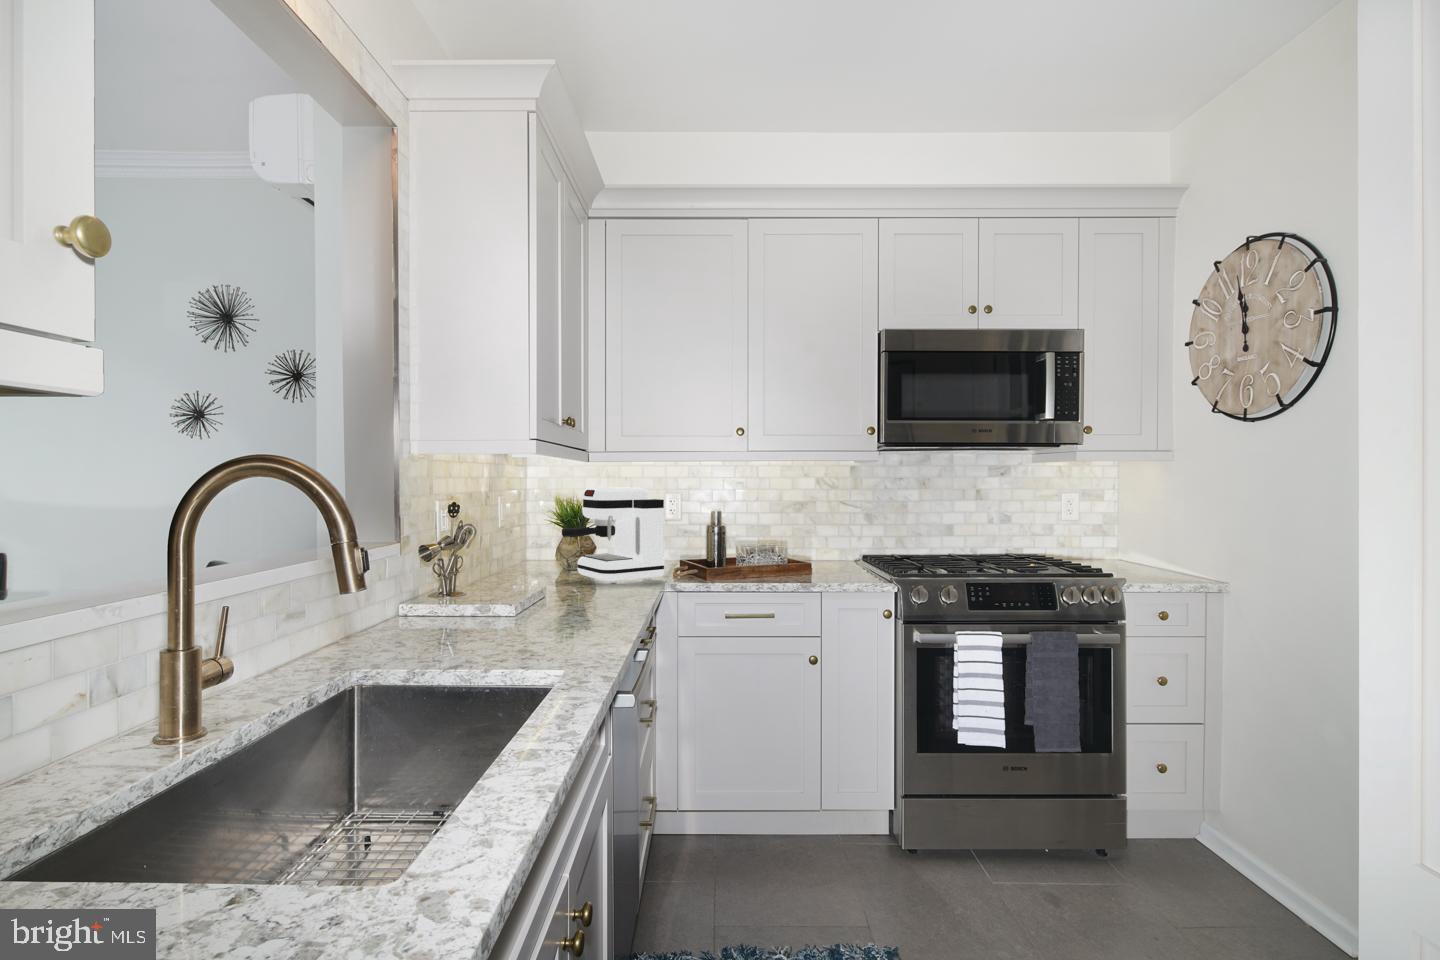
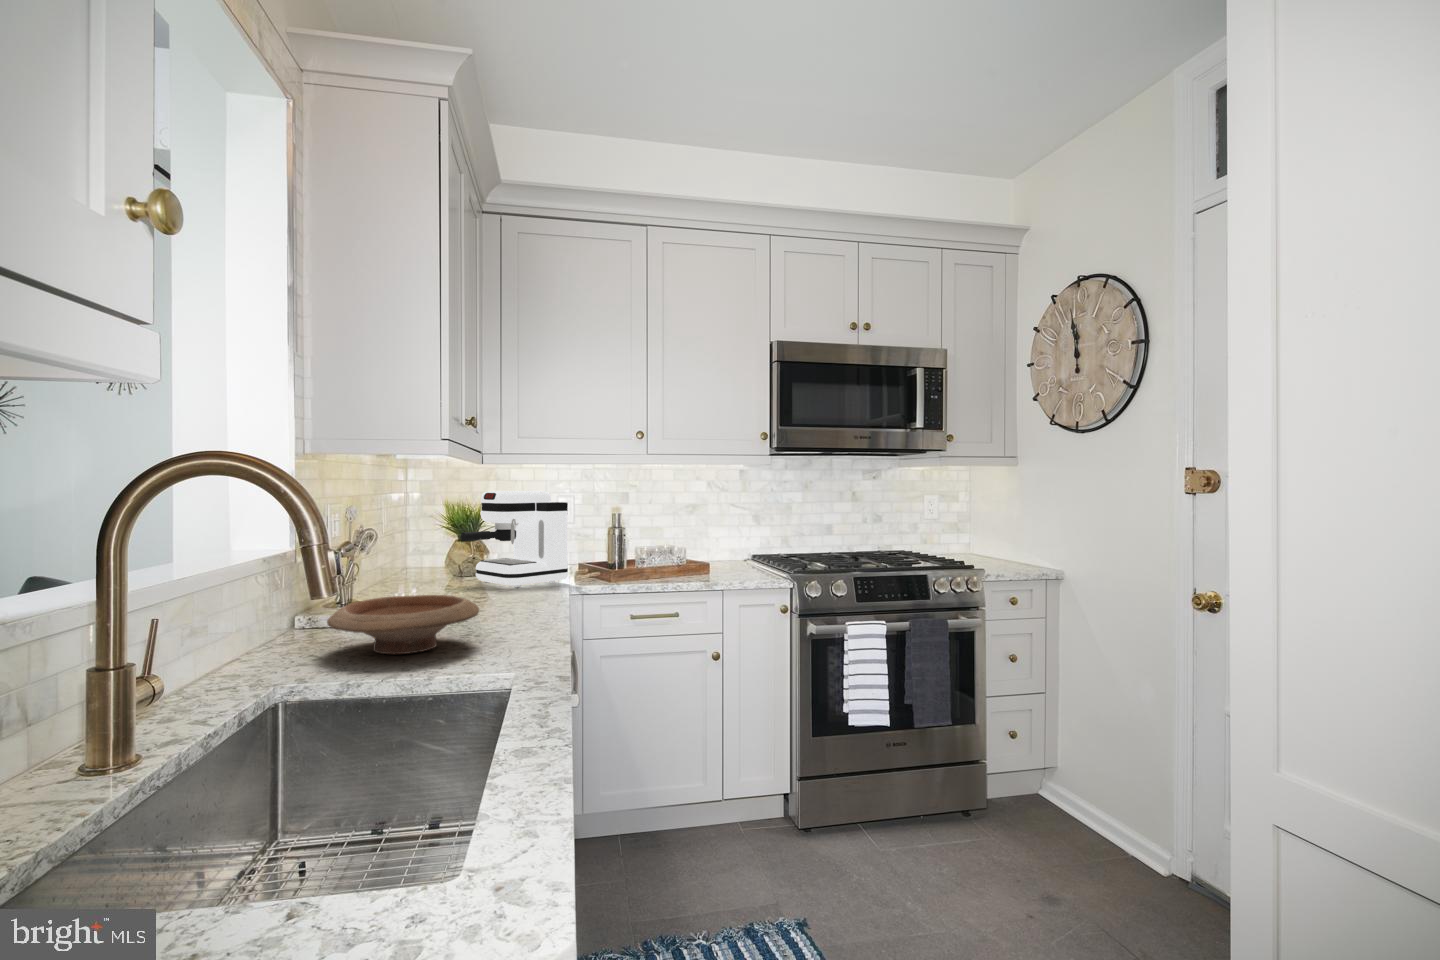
wooden bowl: none [407,592,547,648] -> present [327,595,479,654]

